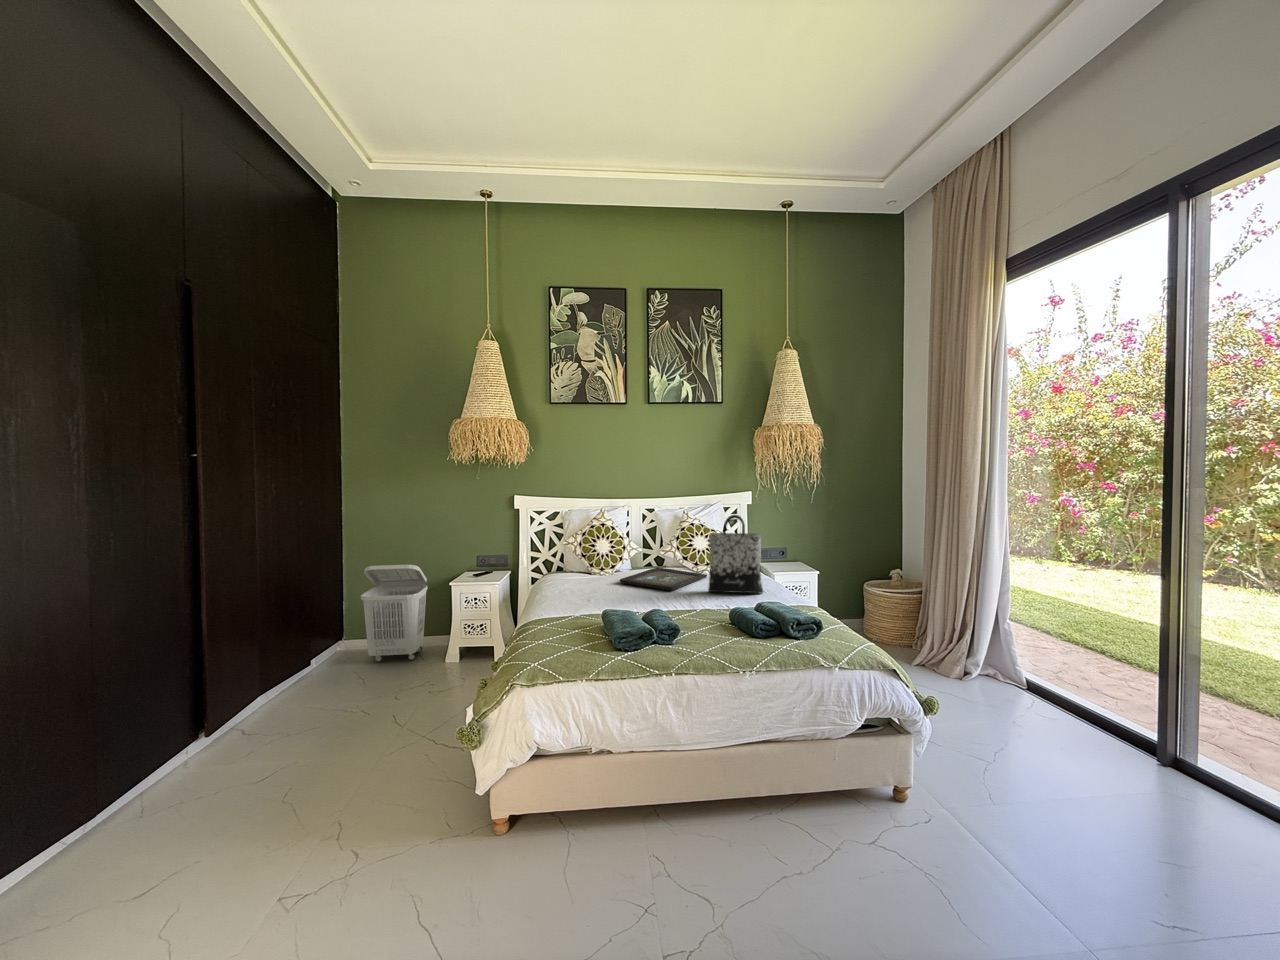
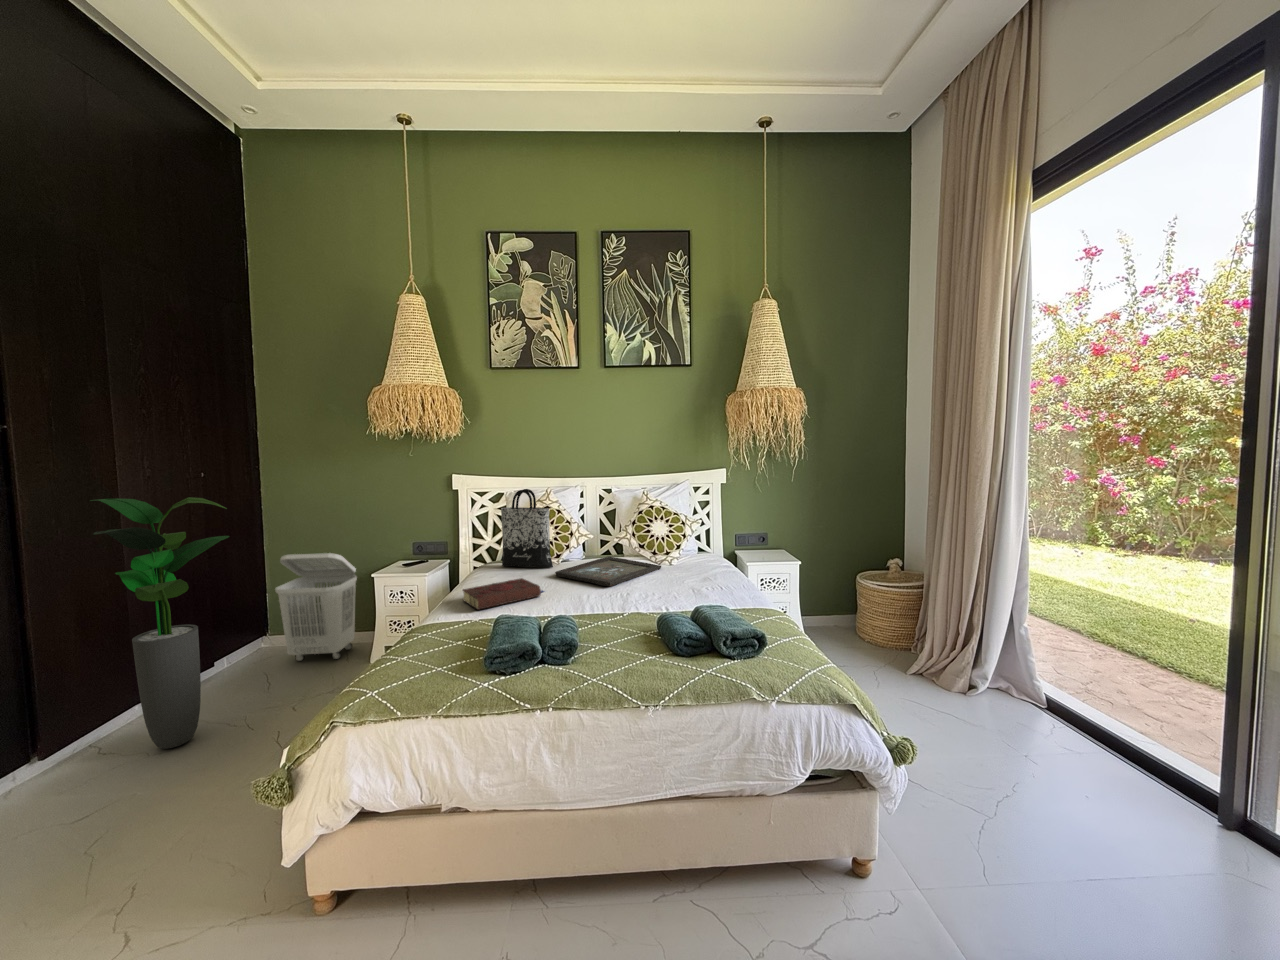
potted plant: none [244,514,354,730] -> present [90,497,229,749]
tote bag: present [708,515,763,593] -> present [501,489,553,567]
book: none [554,584,619,608] -> present [463,578,542,610]

